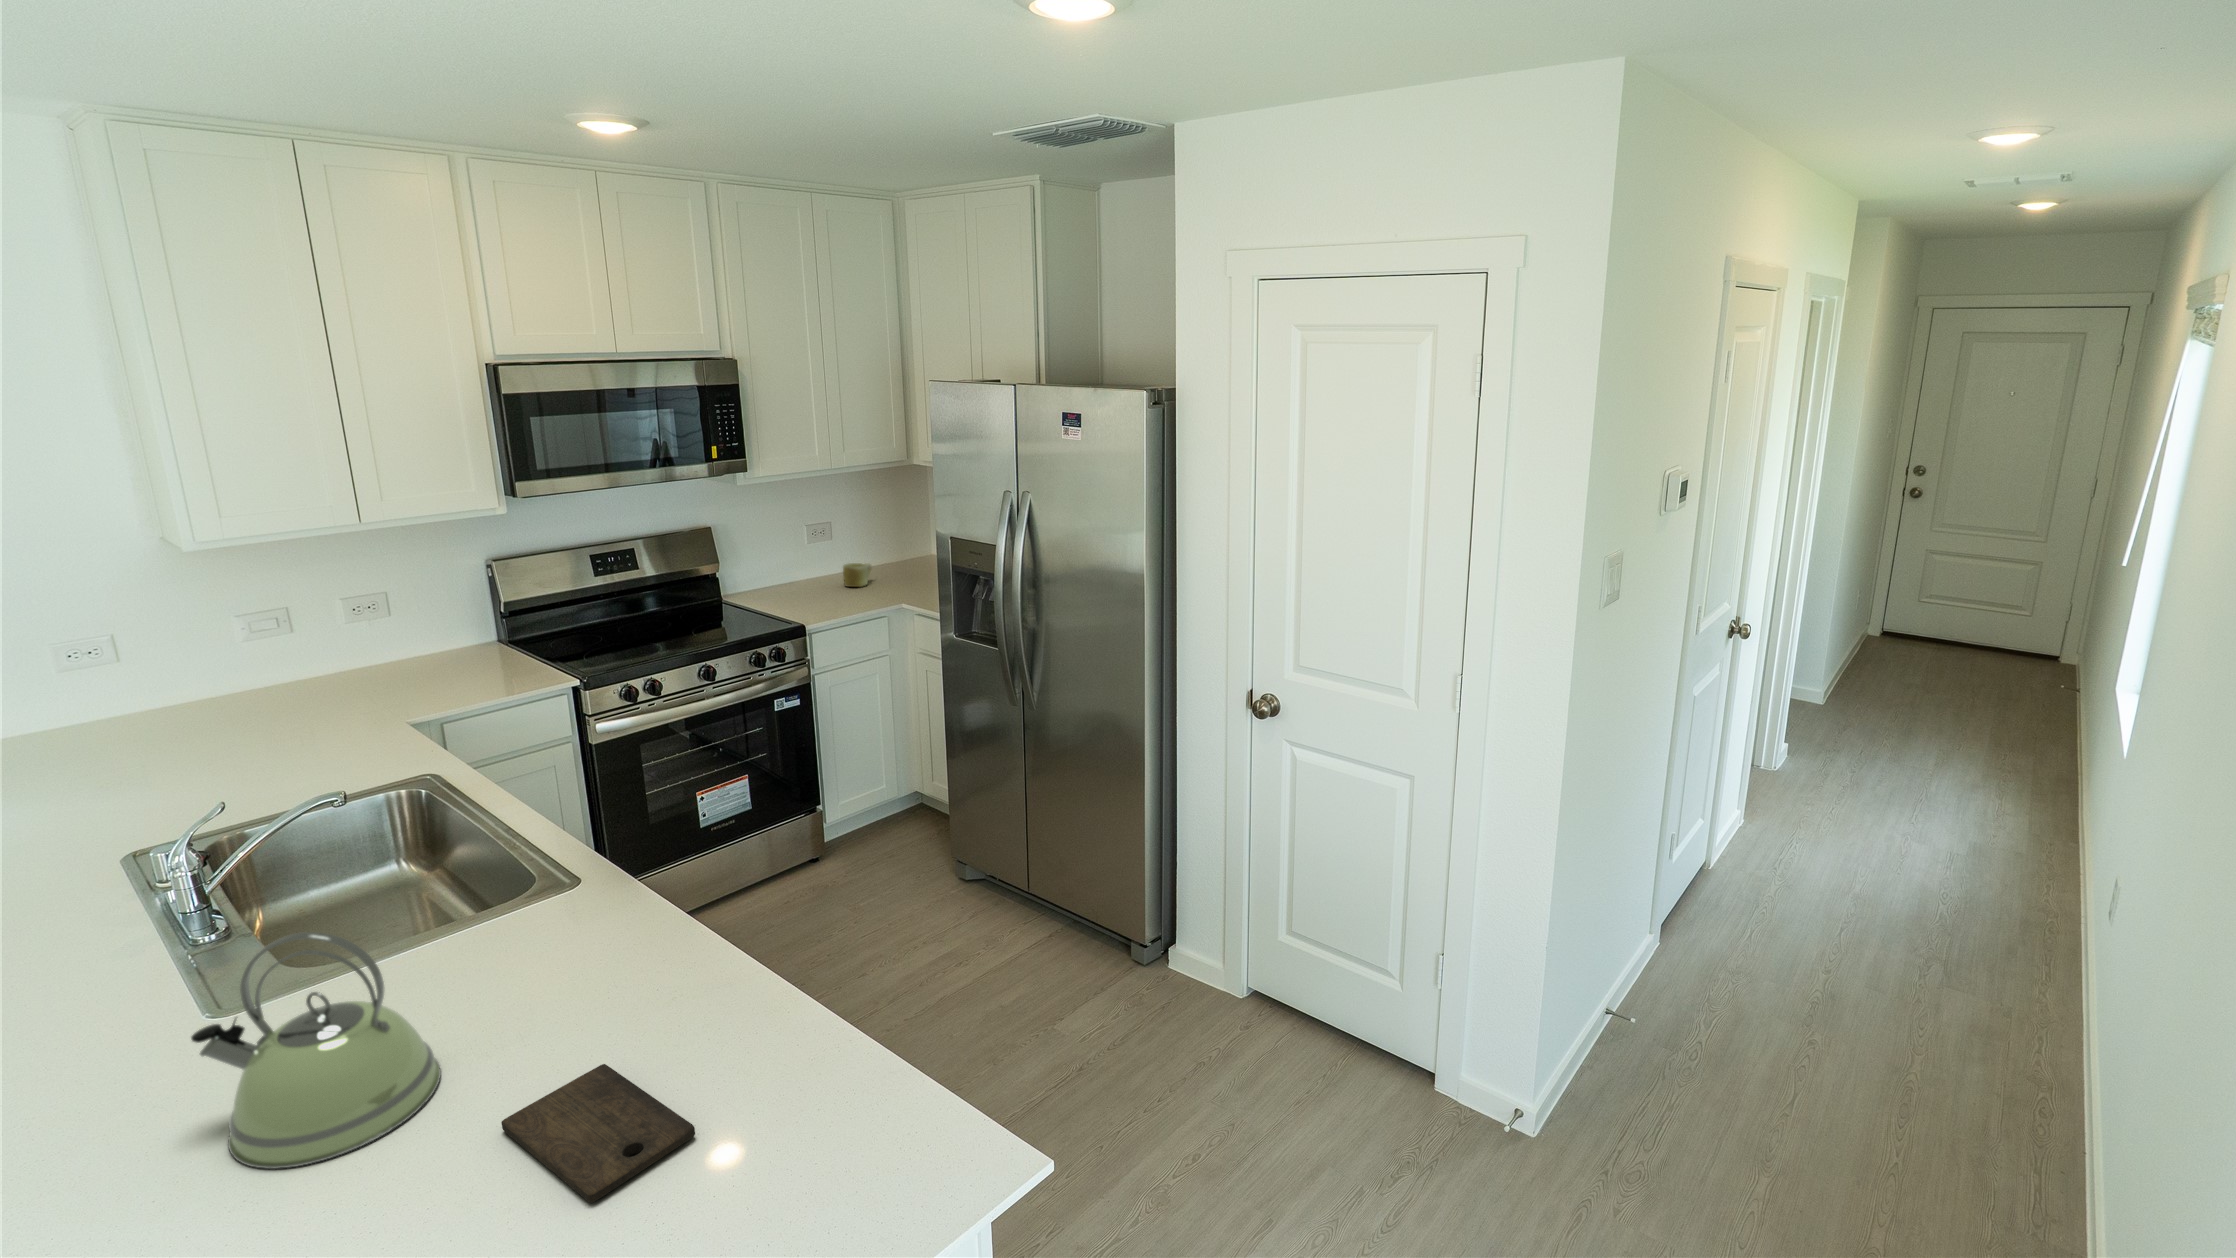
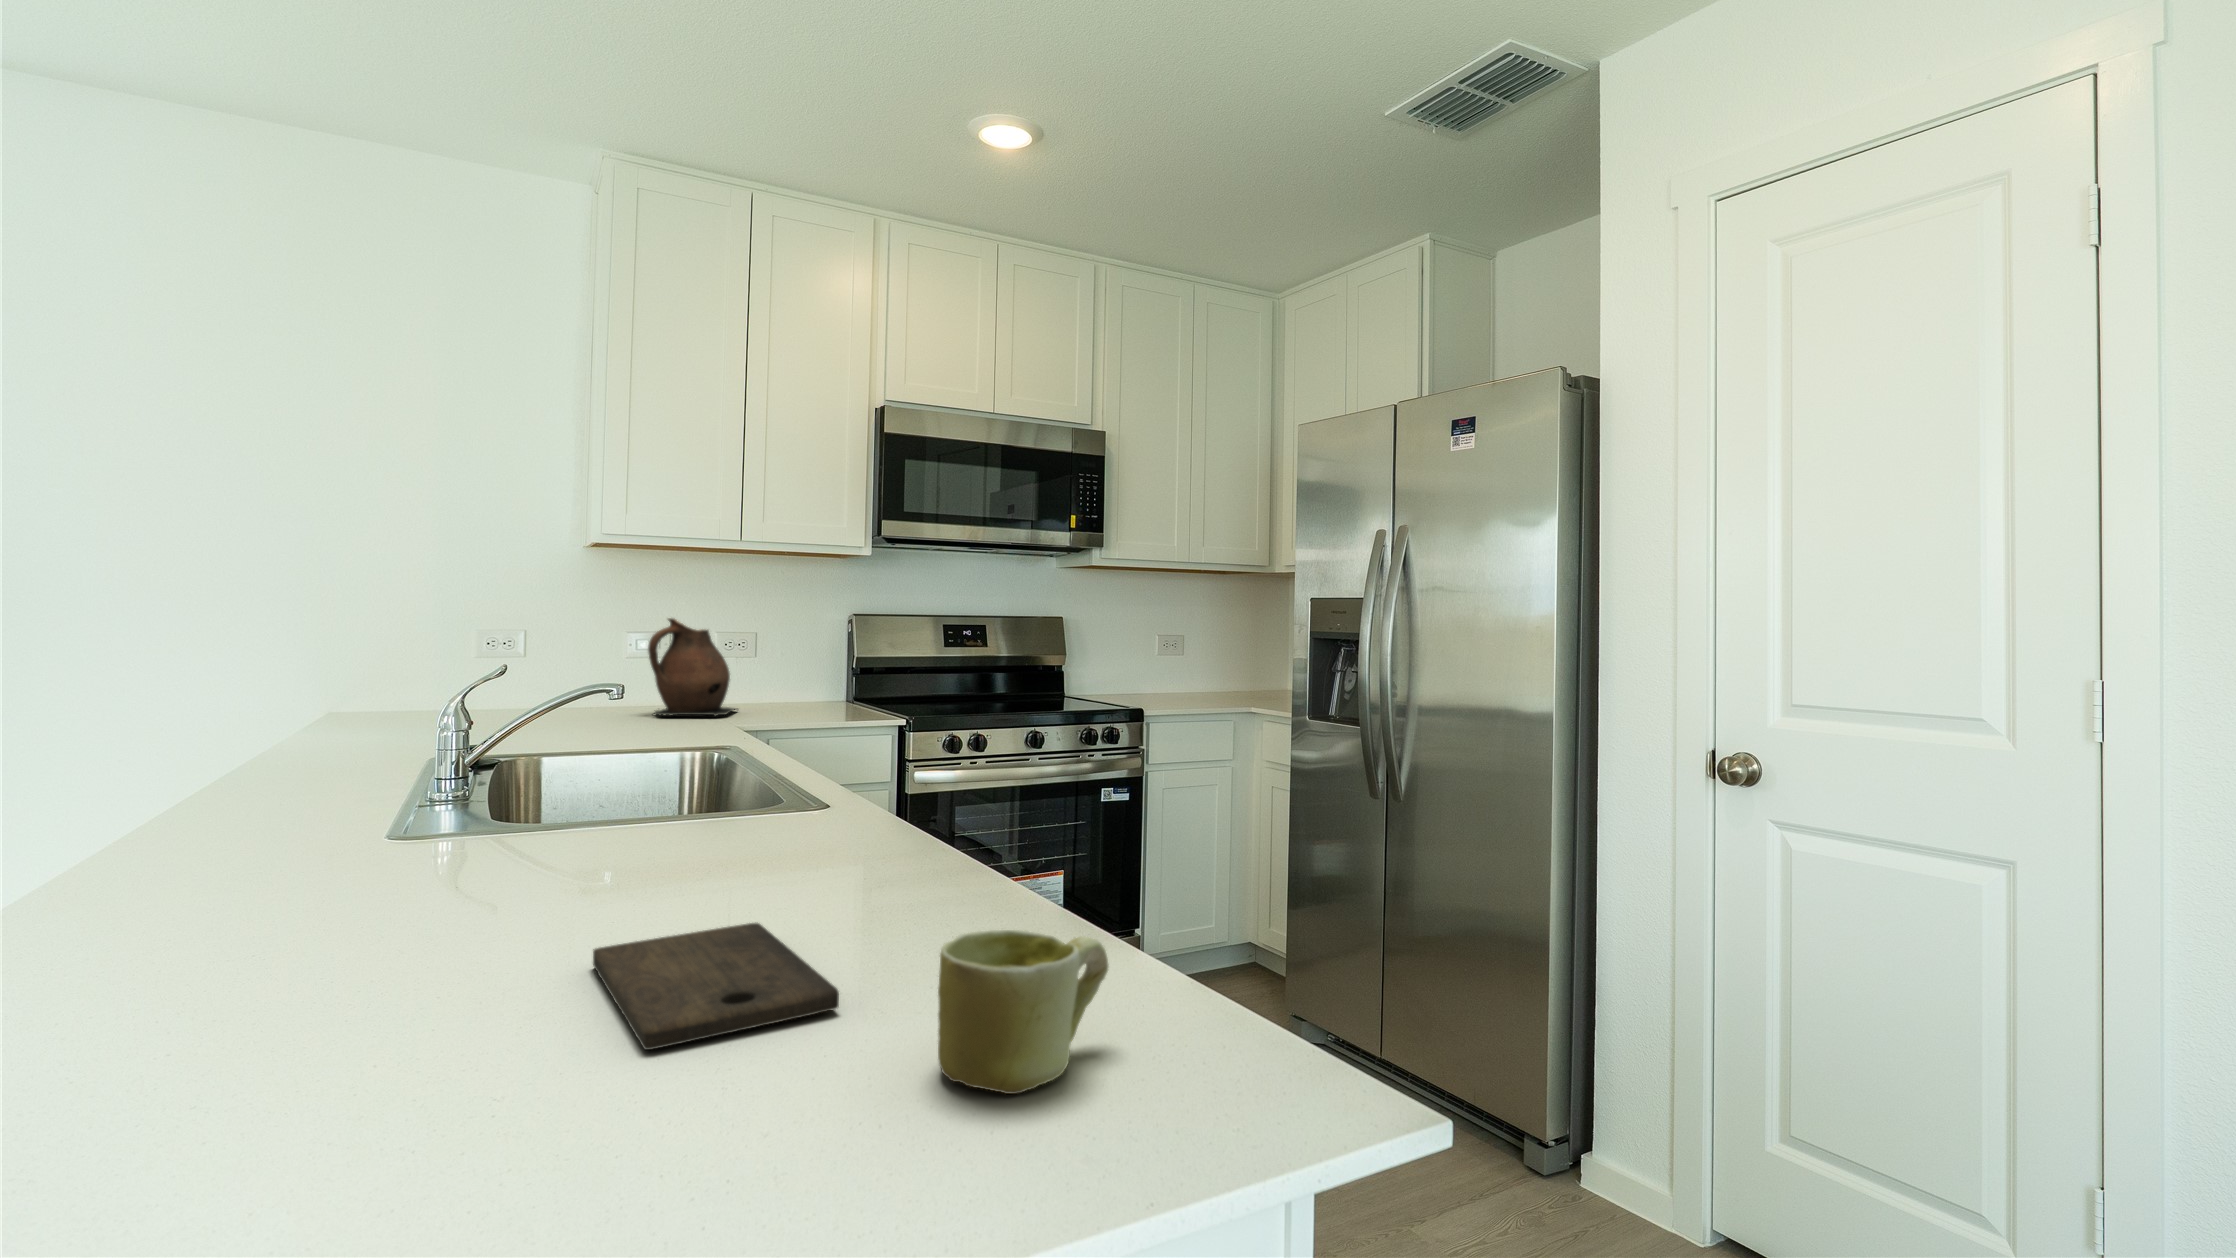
mug: present [843,563,872,587] -> present [938,930,1109,1094]
ceramic pitcher: none [280,613,391,712] -> present [648,618,738,716]
kettle: present [191,932,441,1169] -> none [283,652,571,957]

